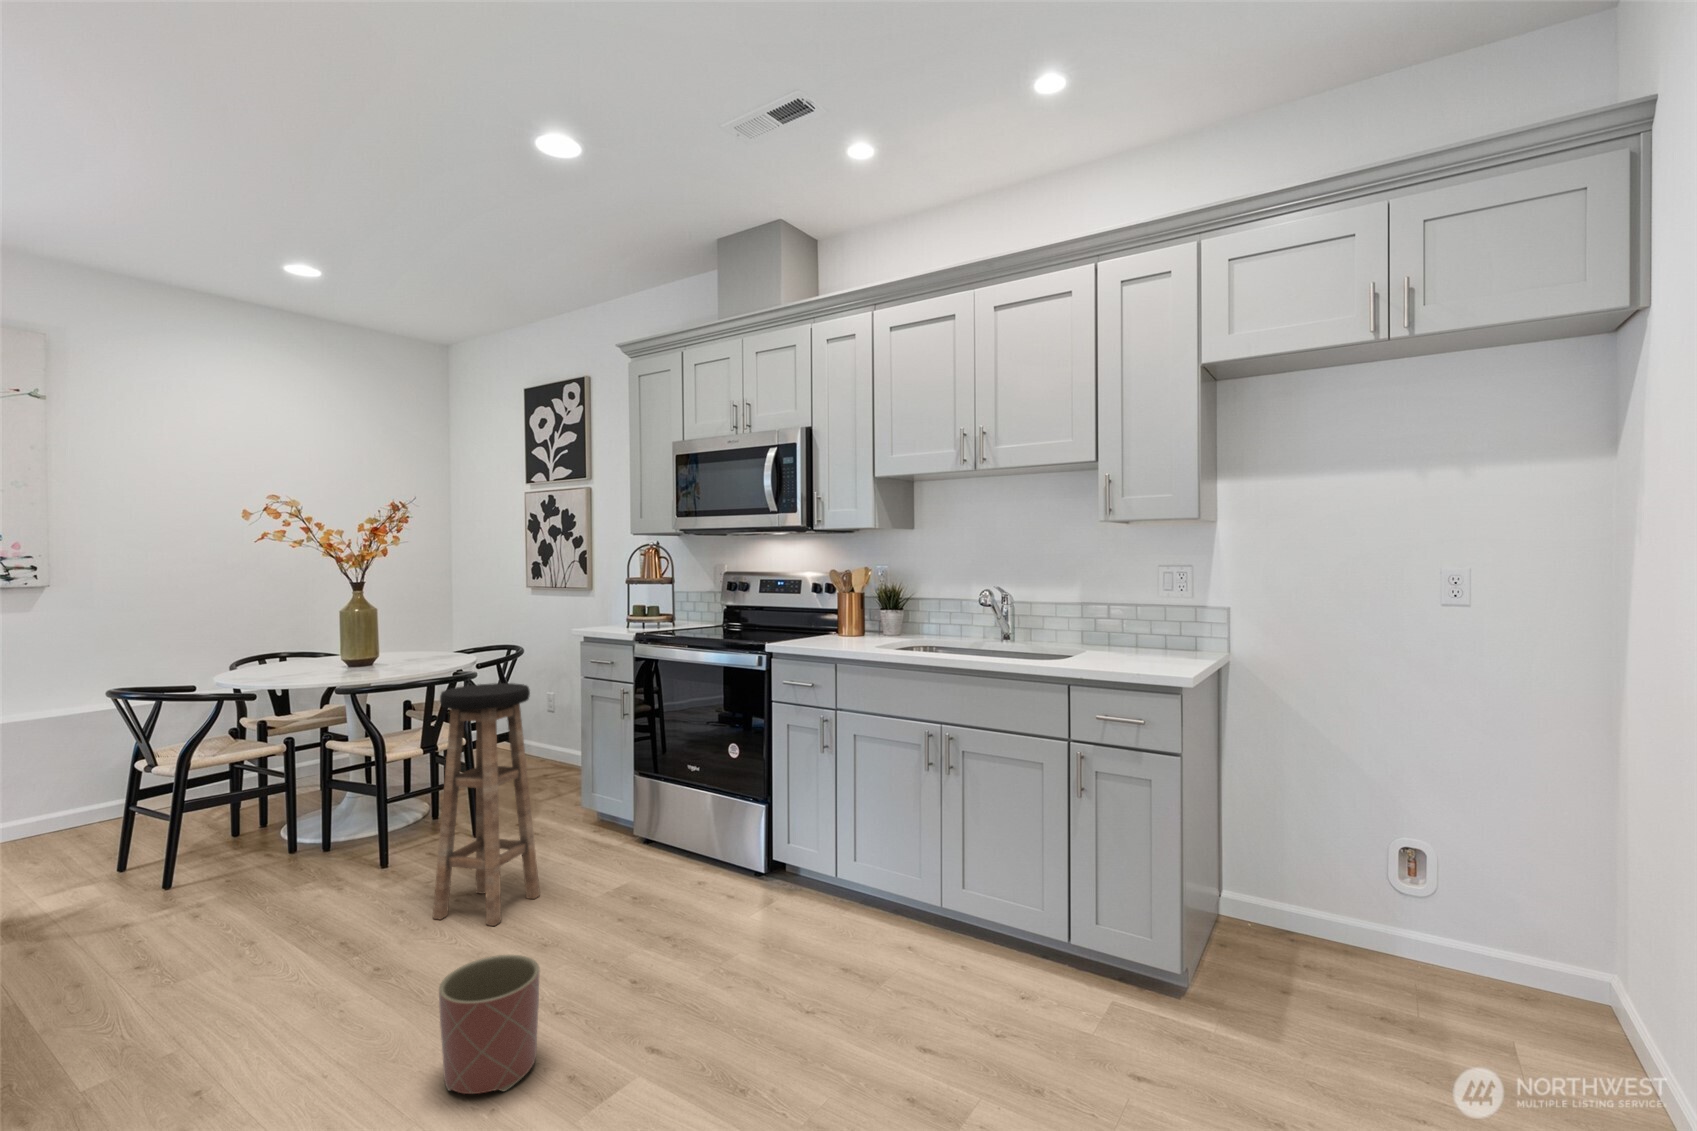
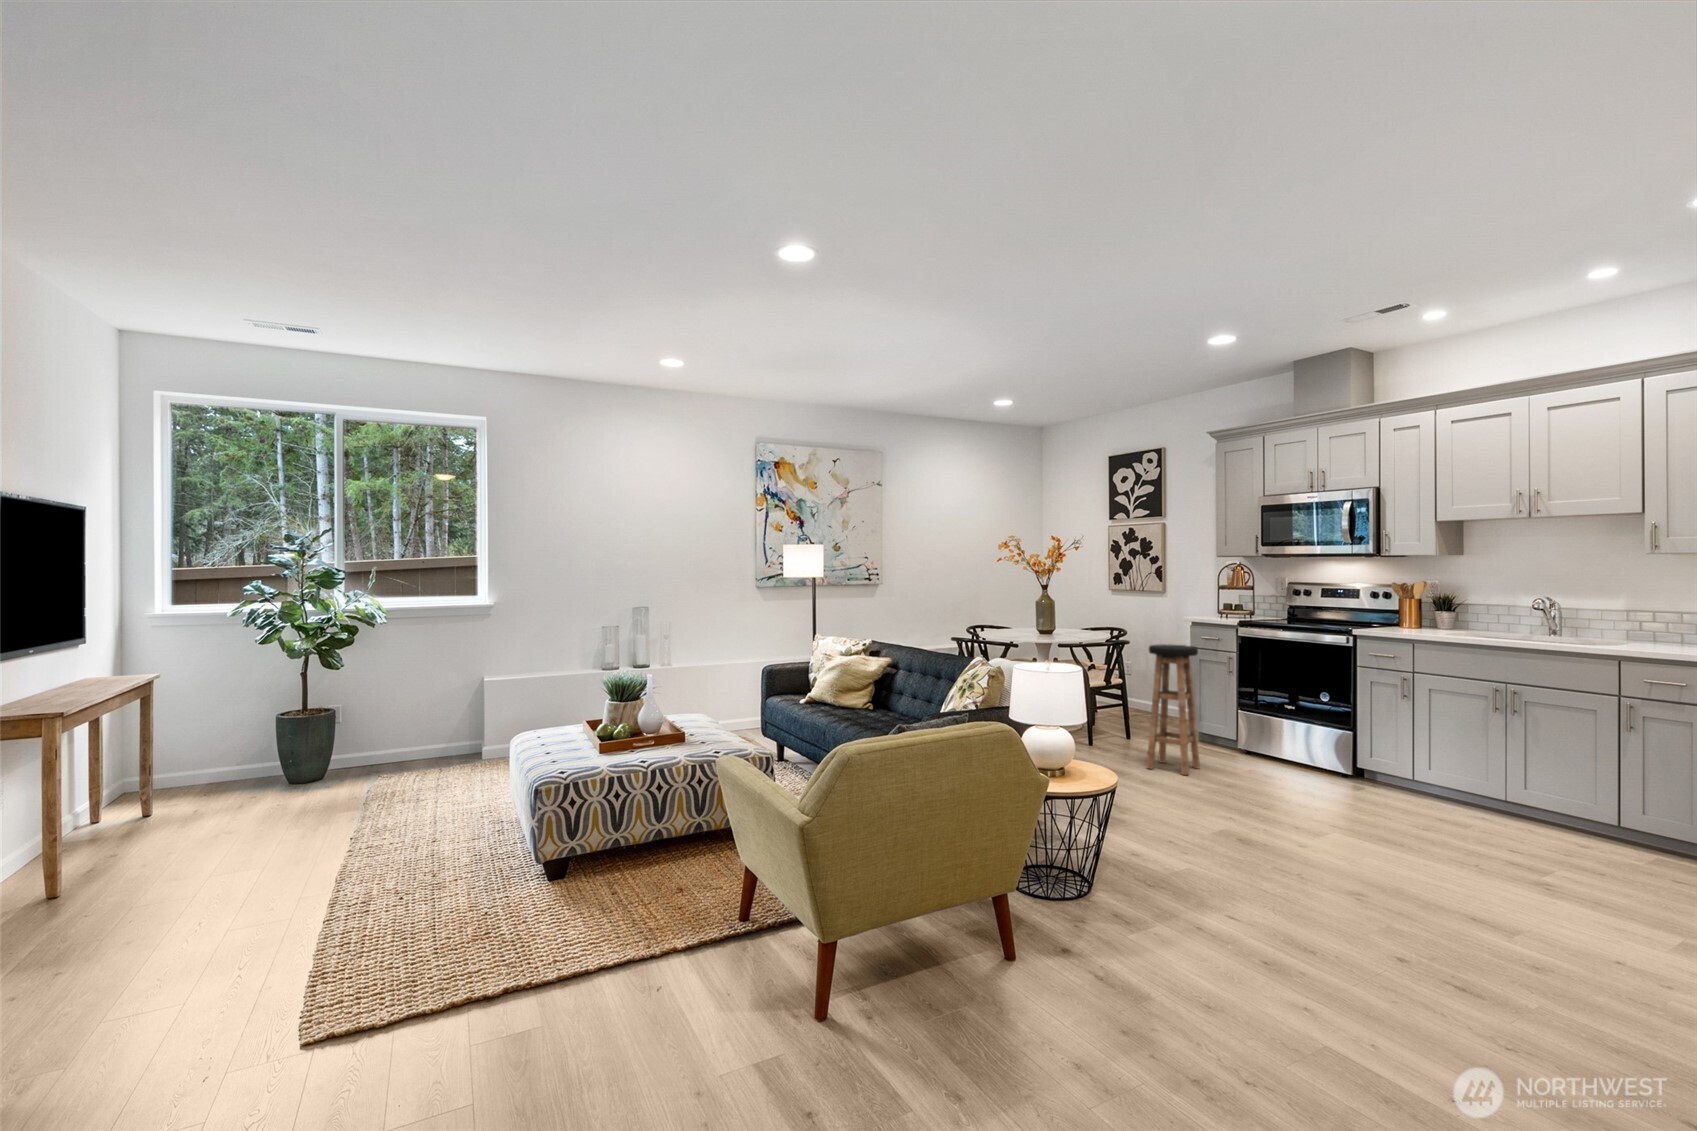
planter: present [439,955,540,1094] -> none [1223,770,1272,828]

